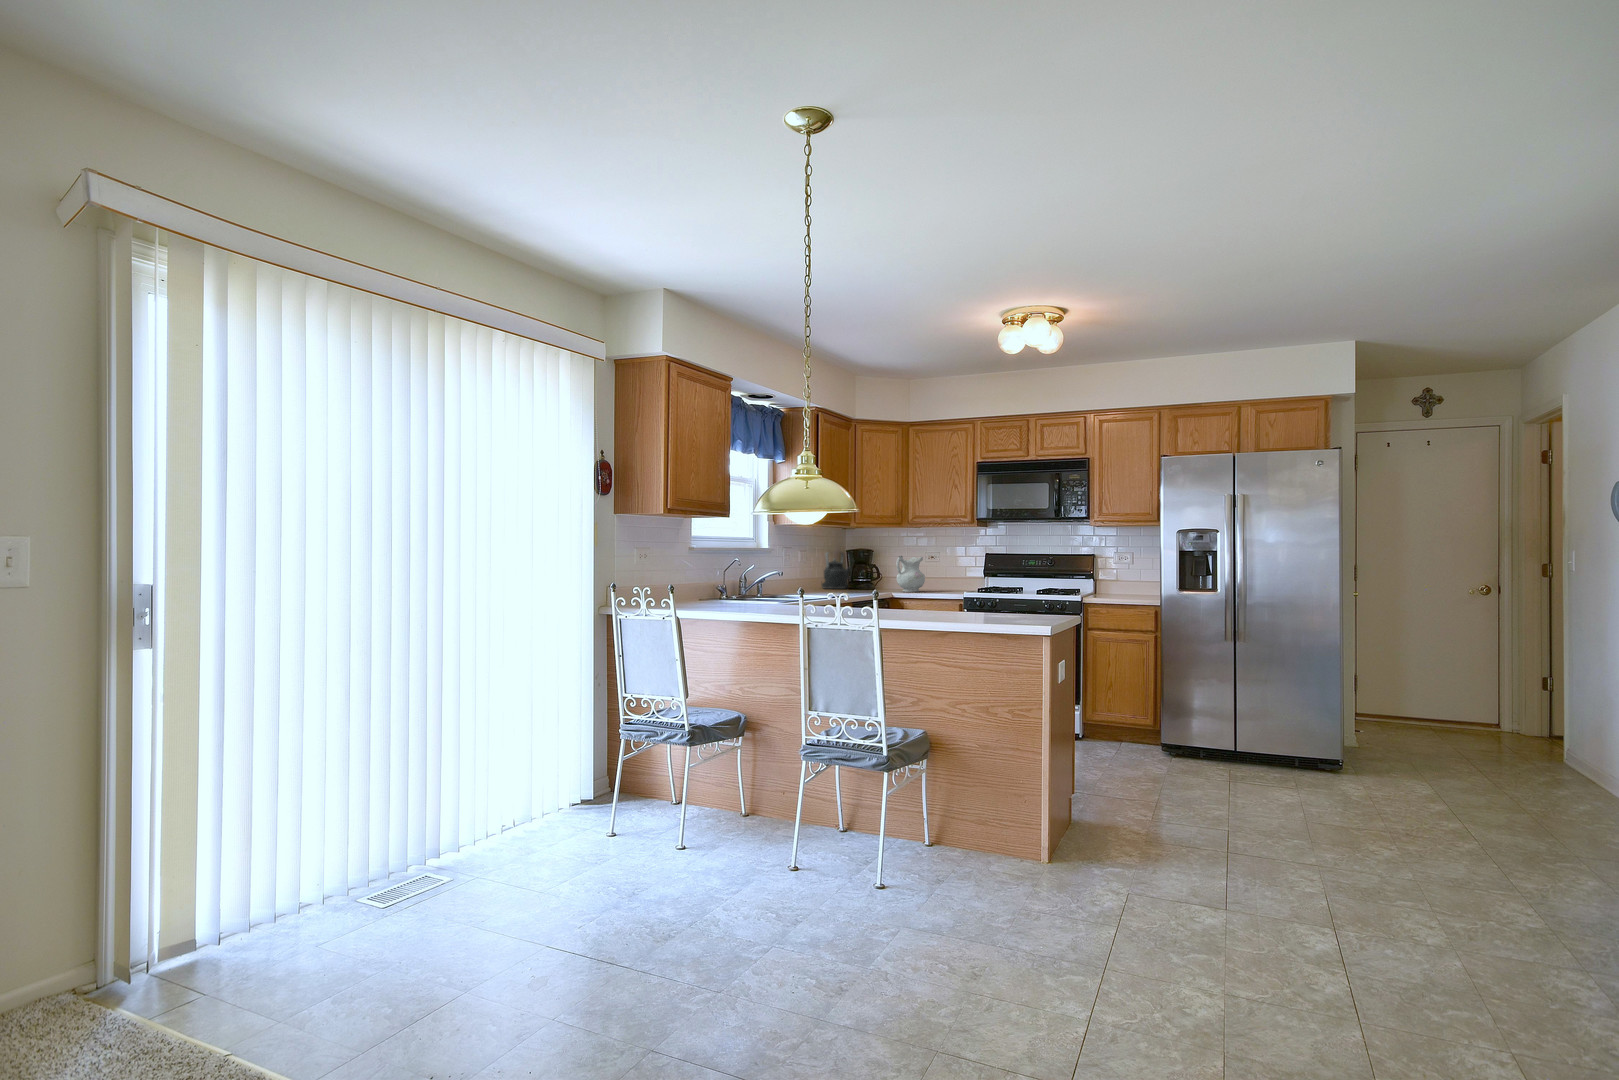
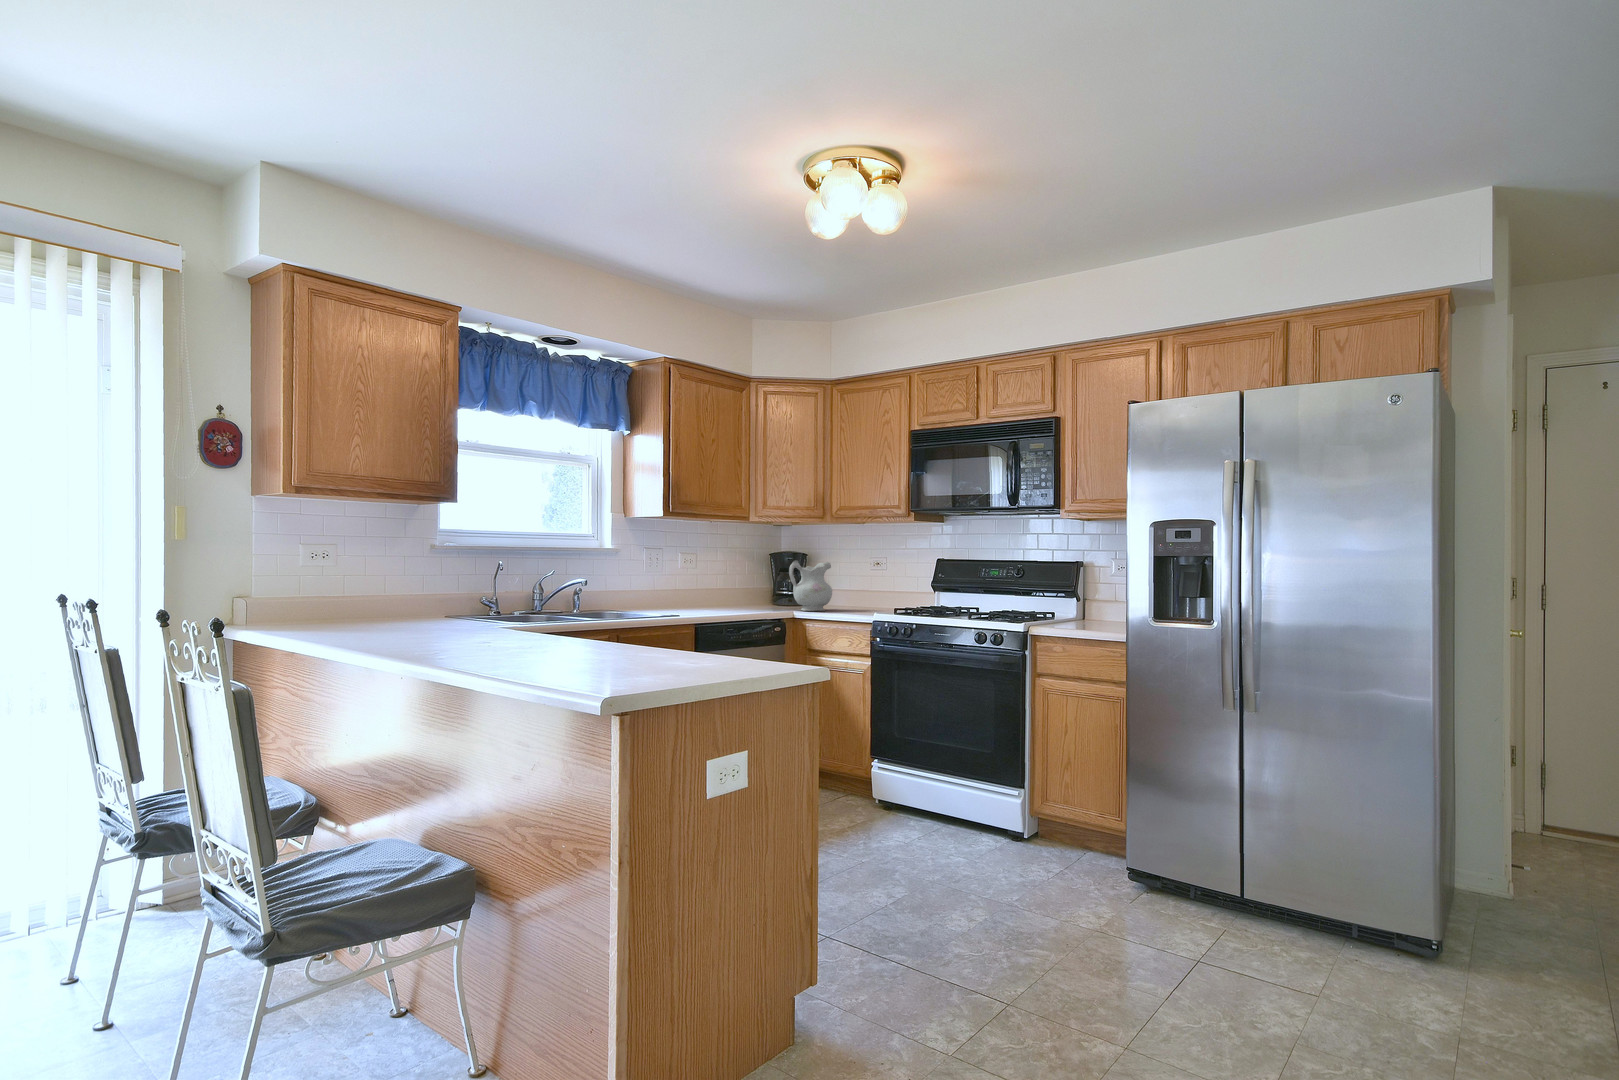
kettle: present [821,552,851,589] -> none [720,555,766,604]

